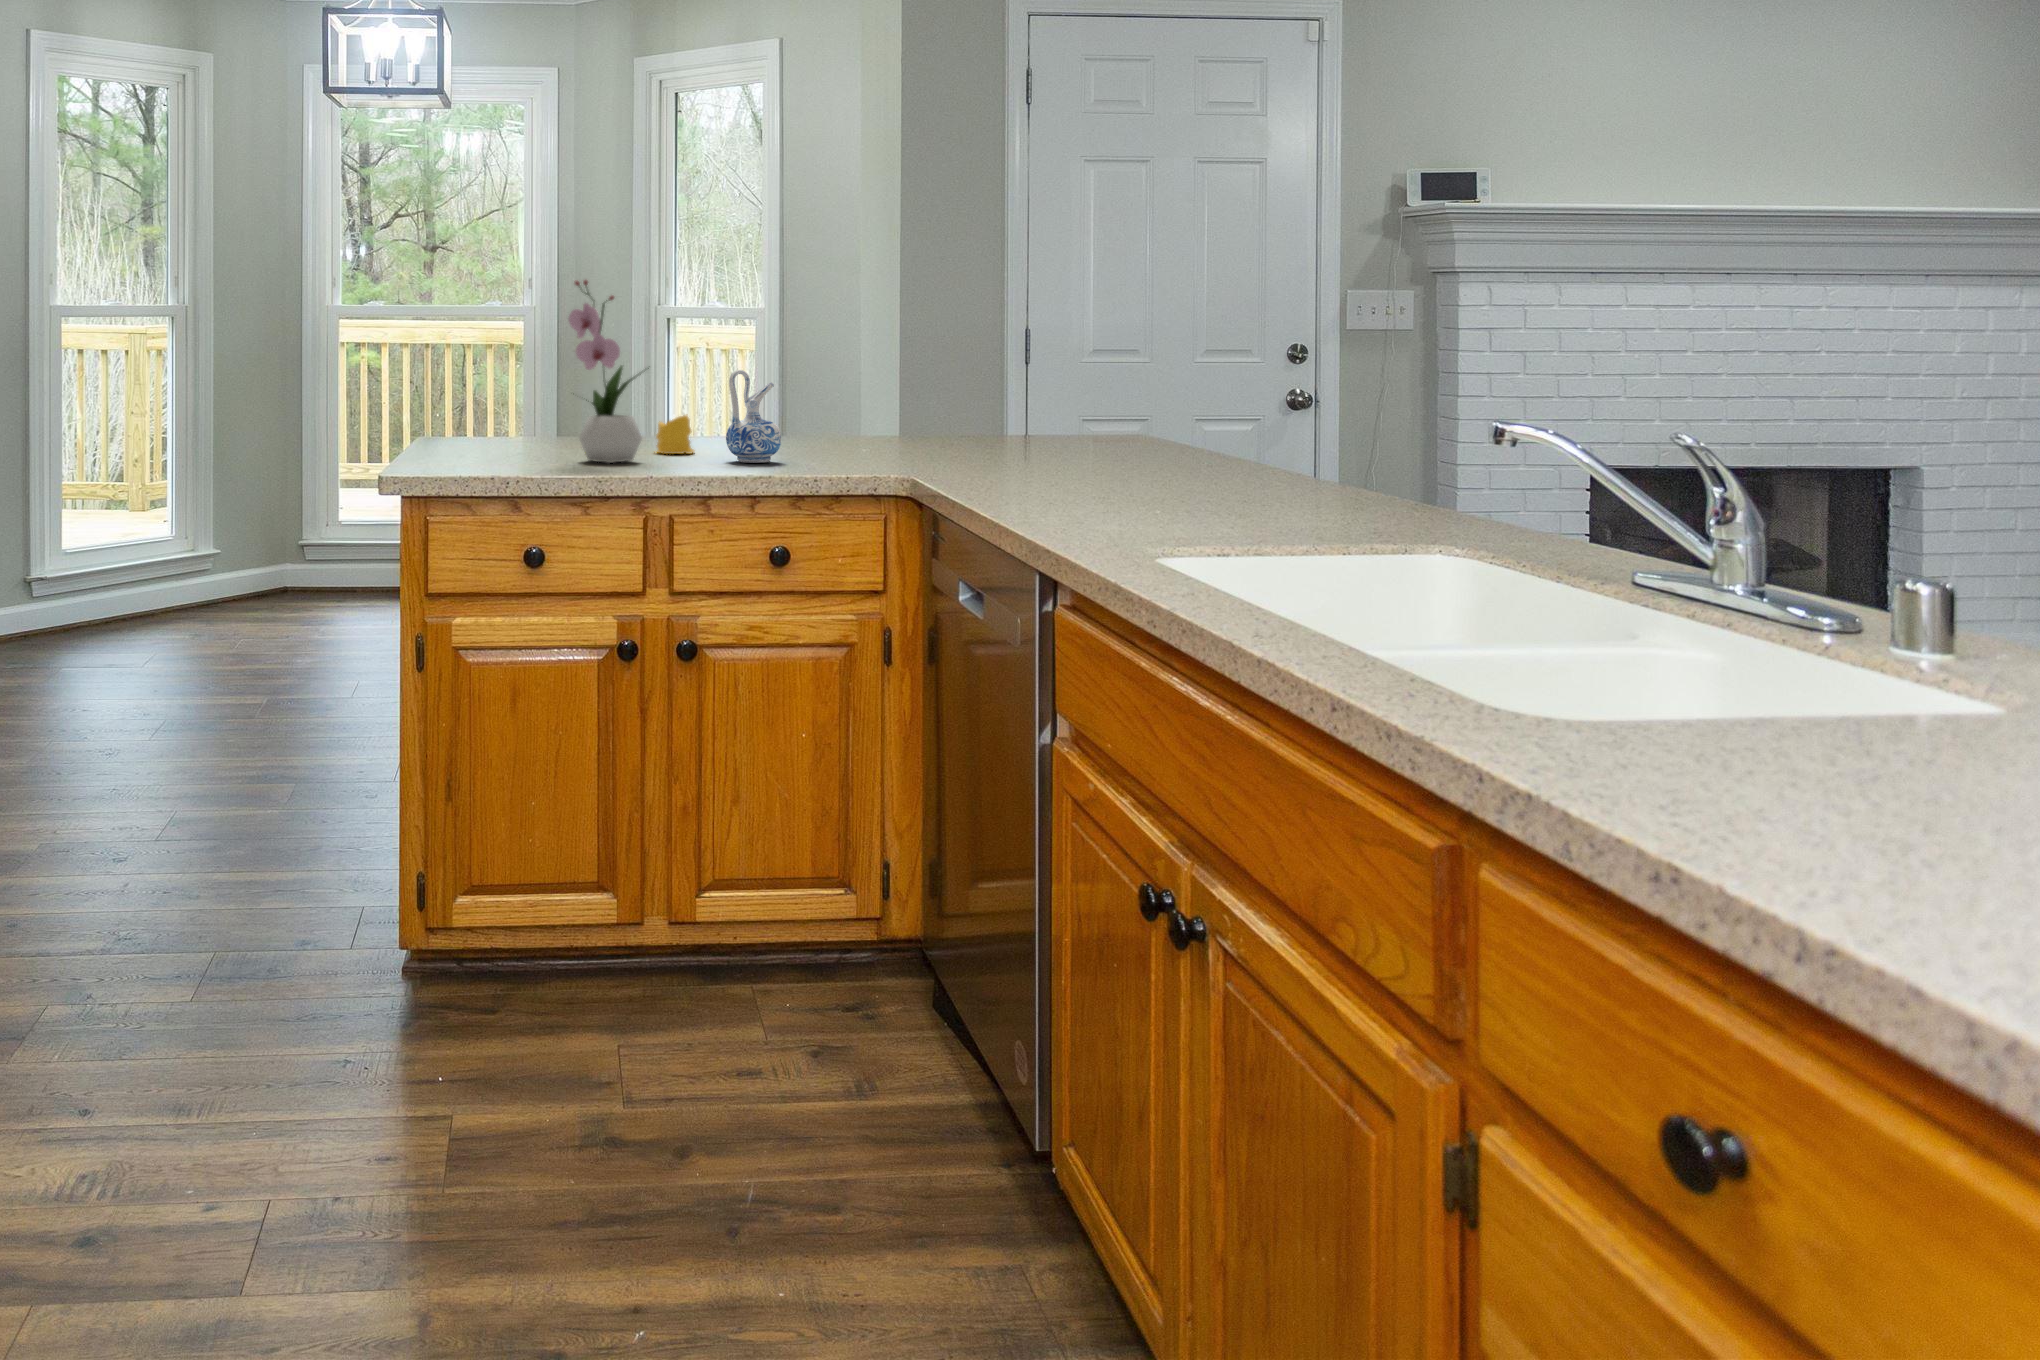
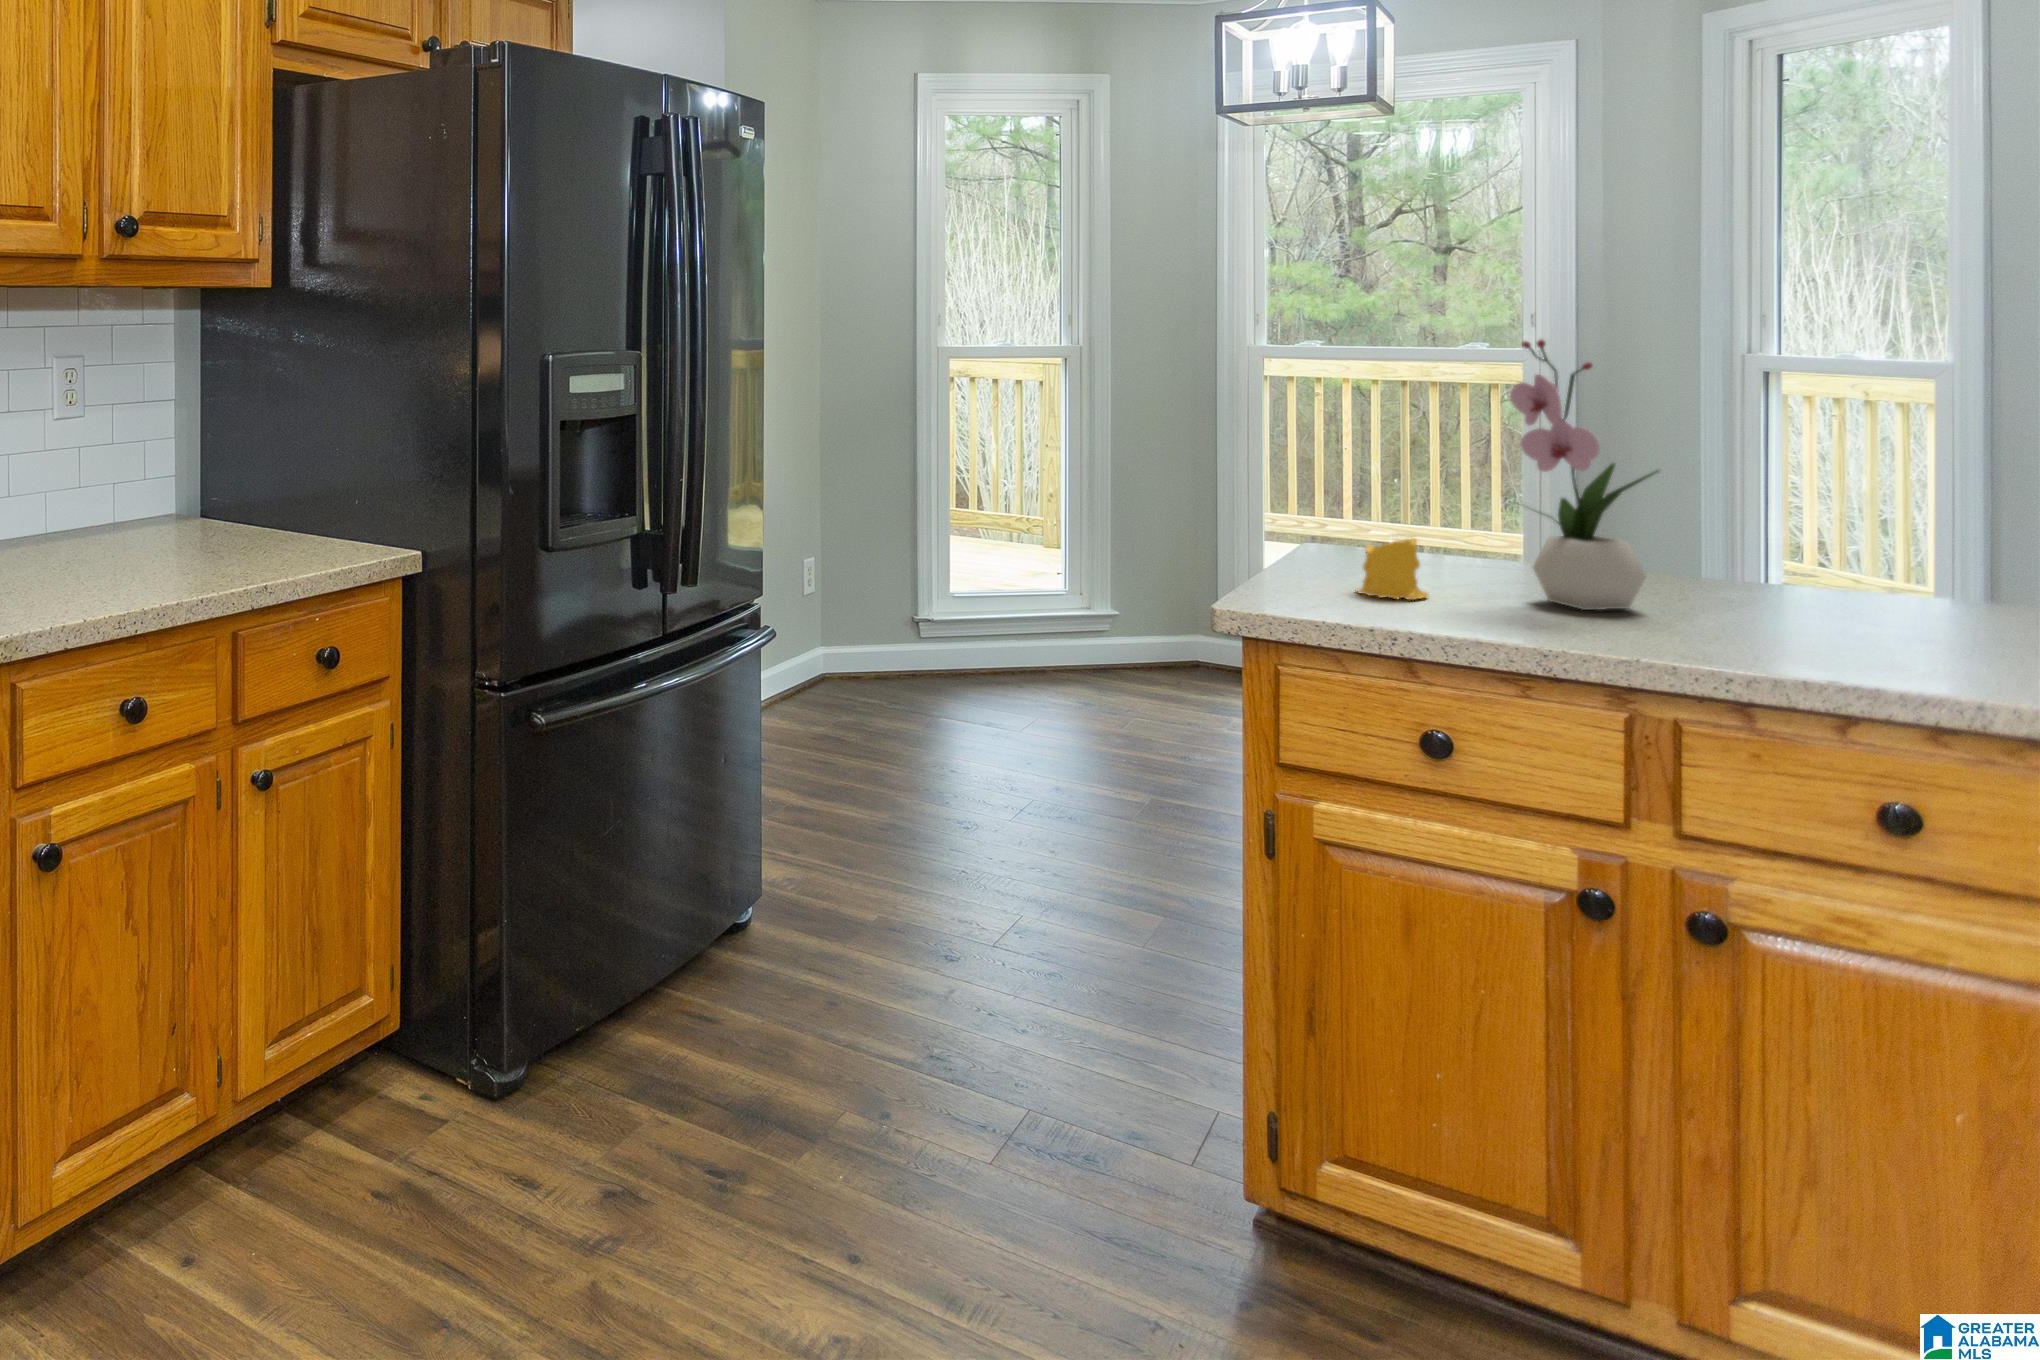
ceramic pitcher: present [726,370,781,463] -> none [1817,483,1940,638]
candle: present [656,414,694,454] -> present [1358,538,1428,600]

